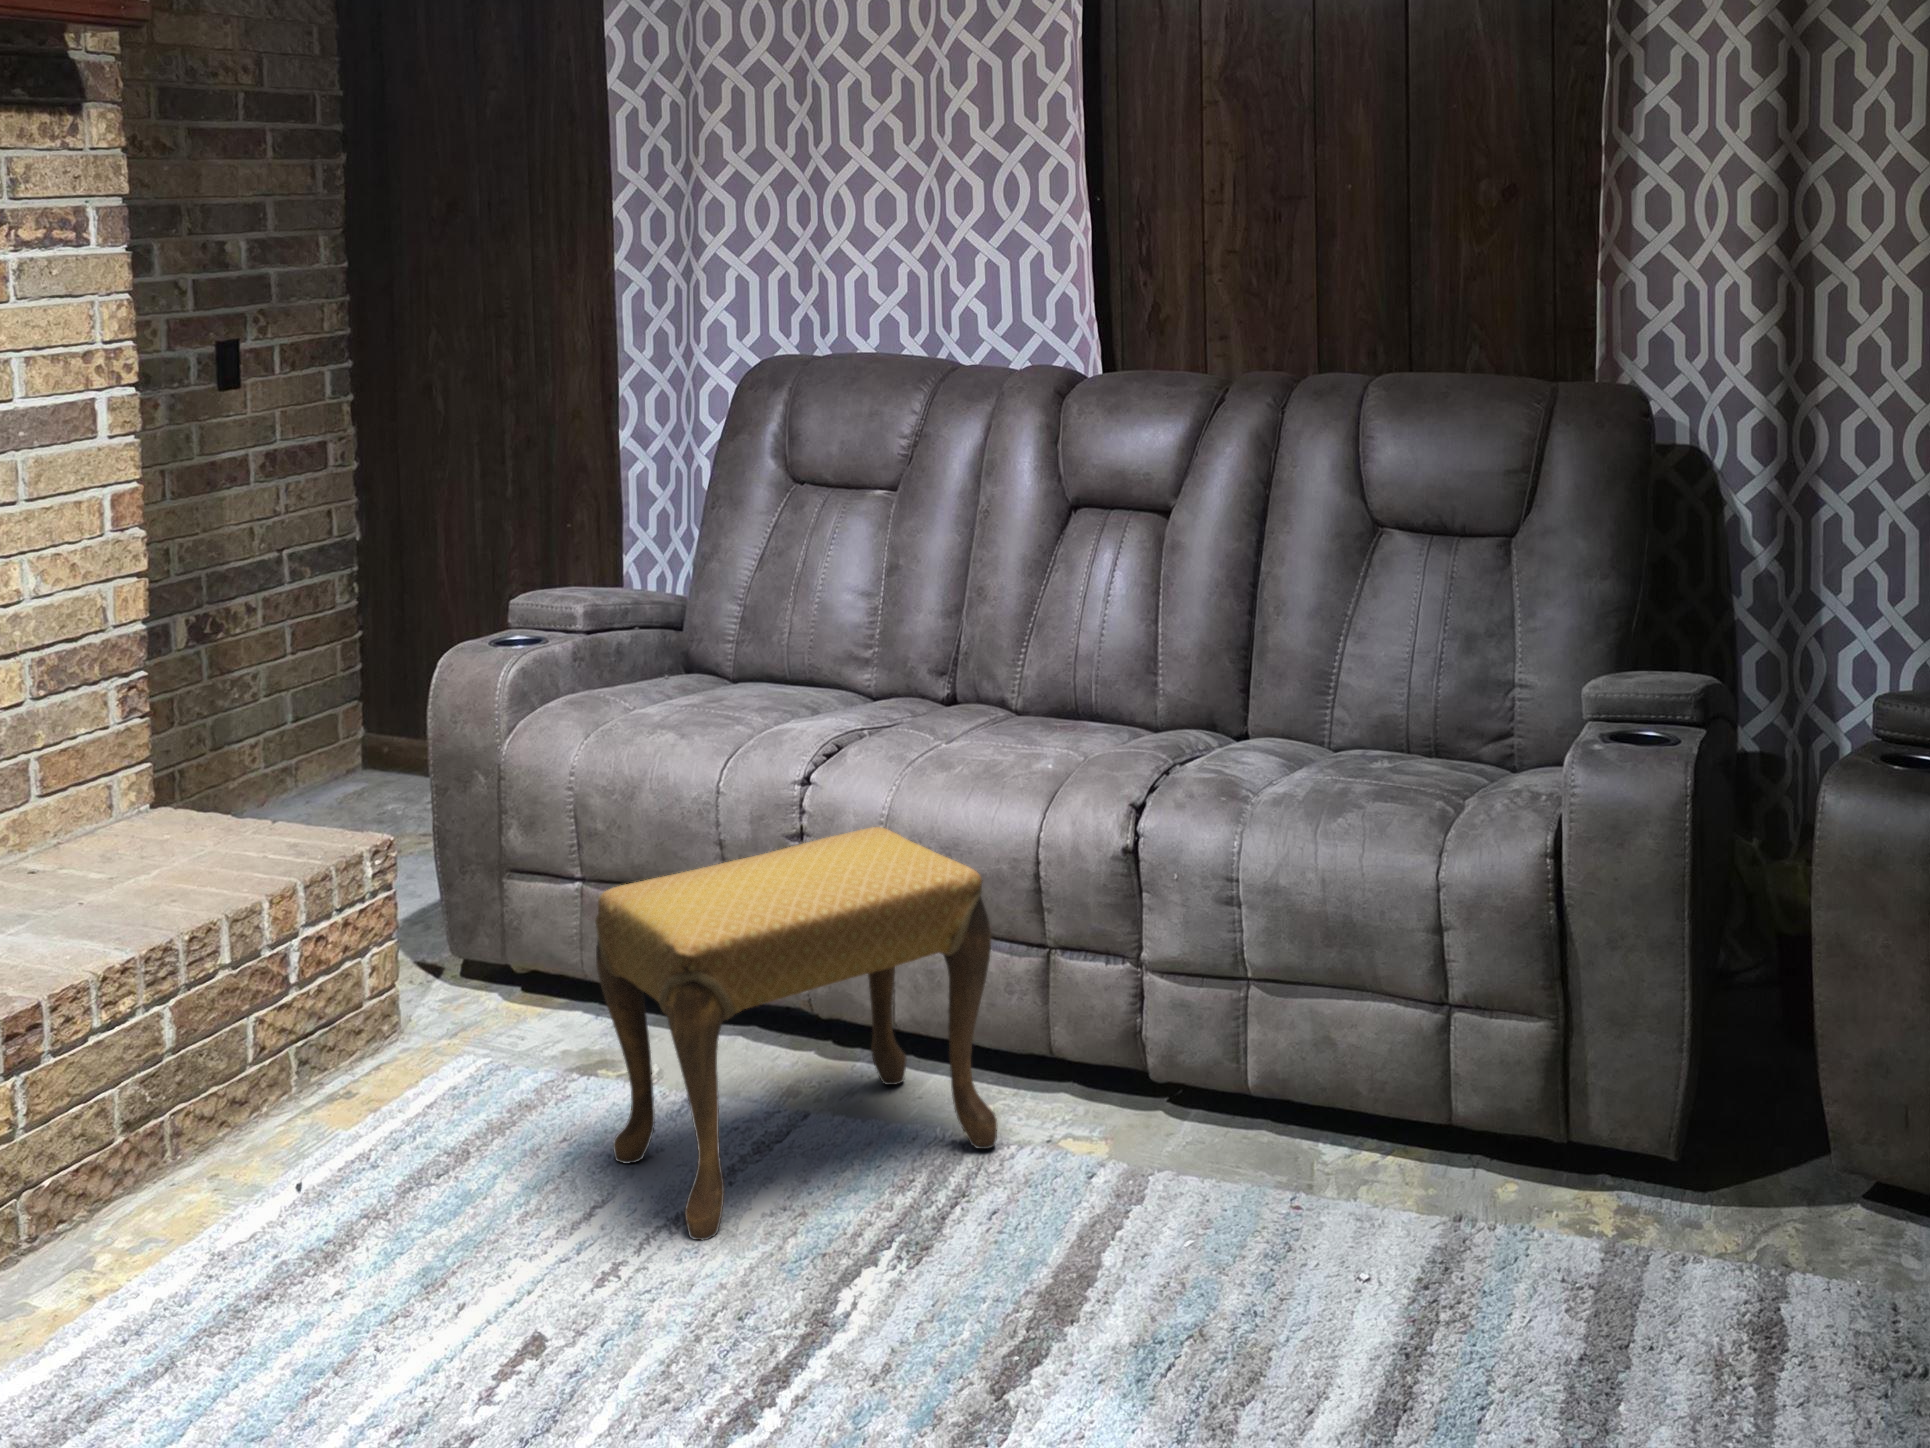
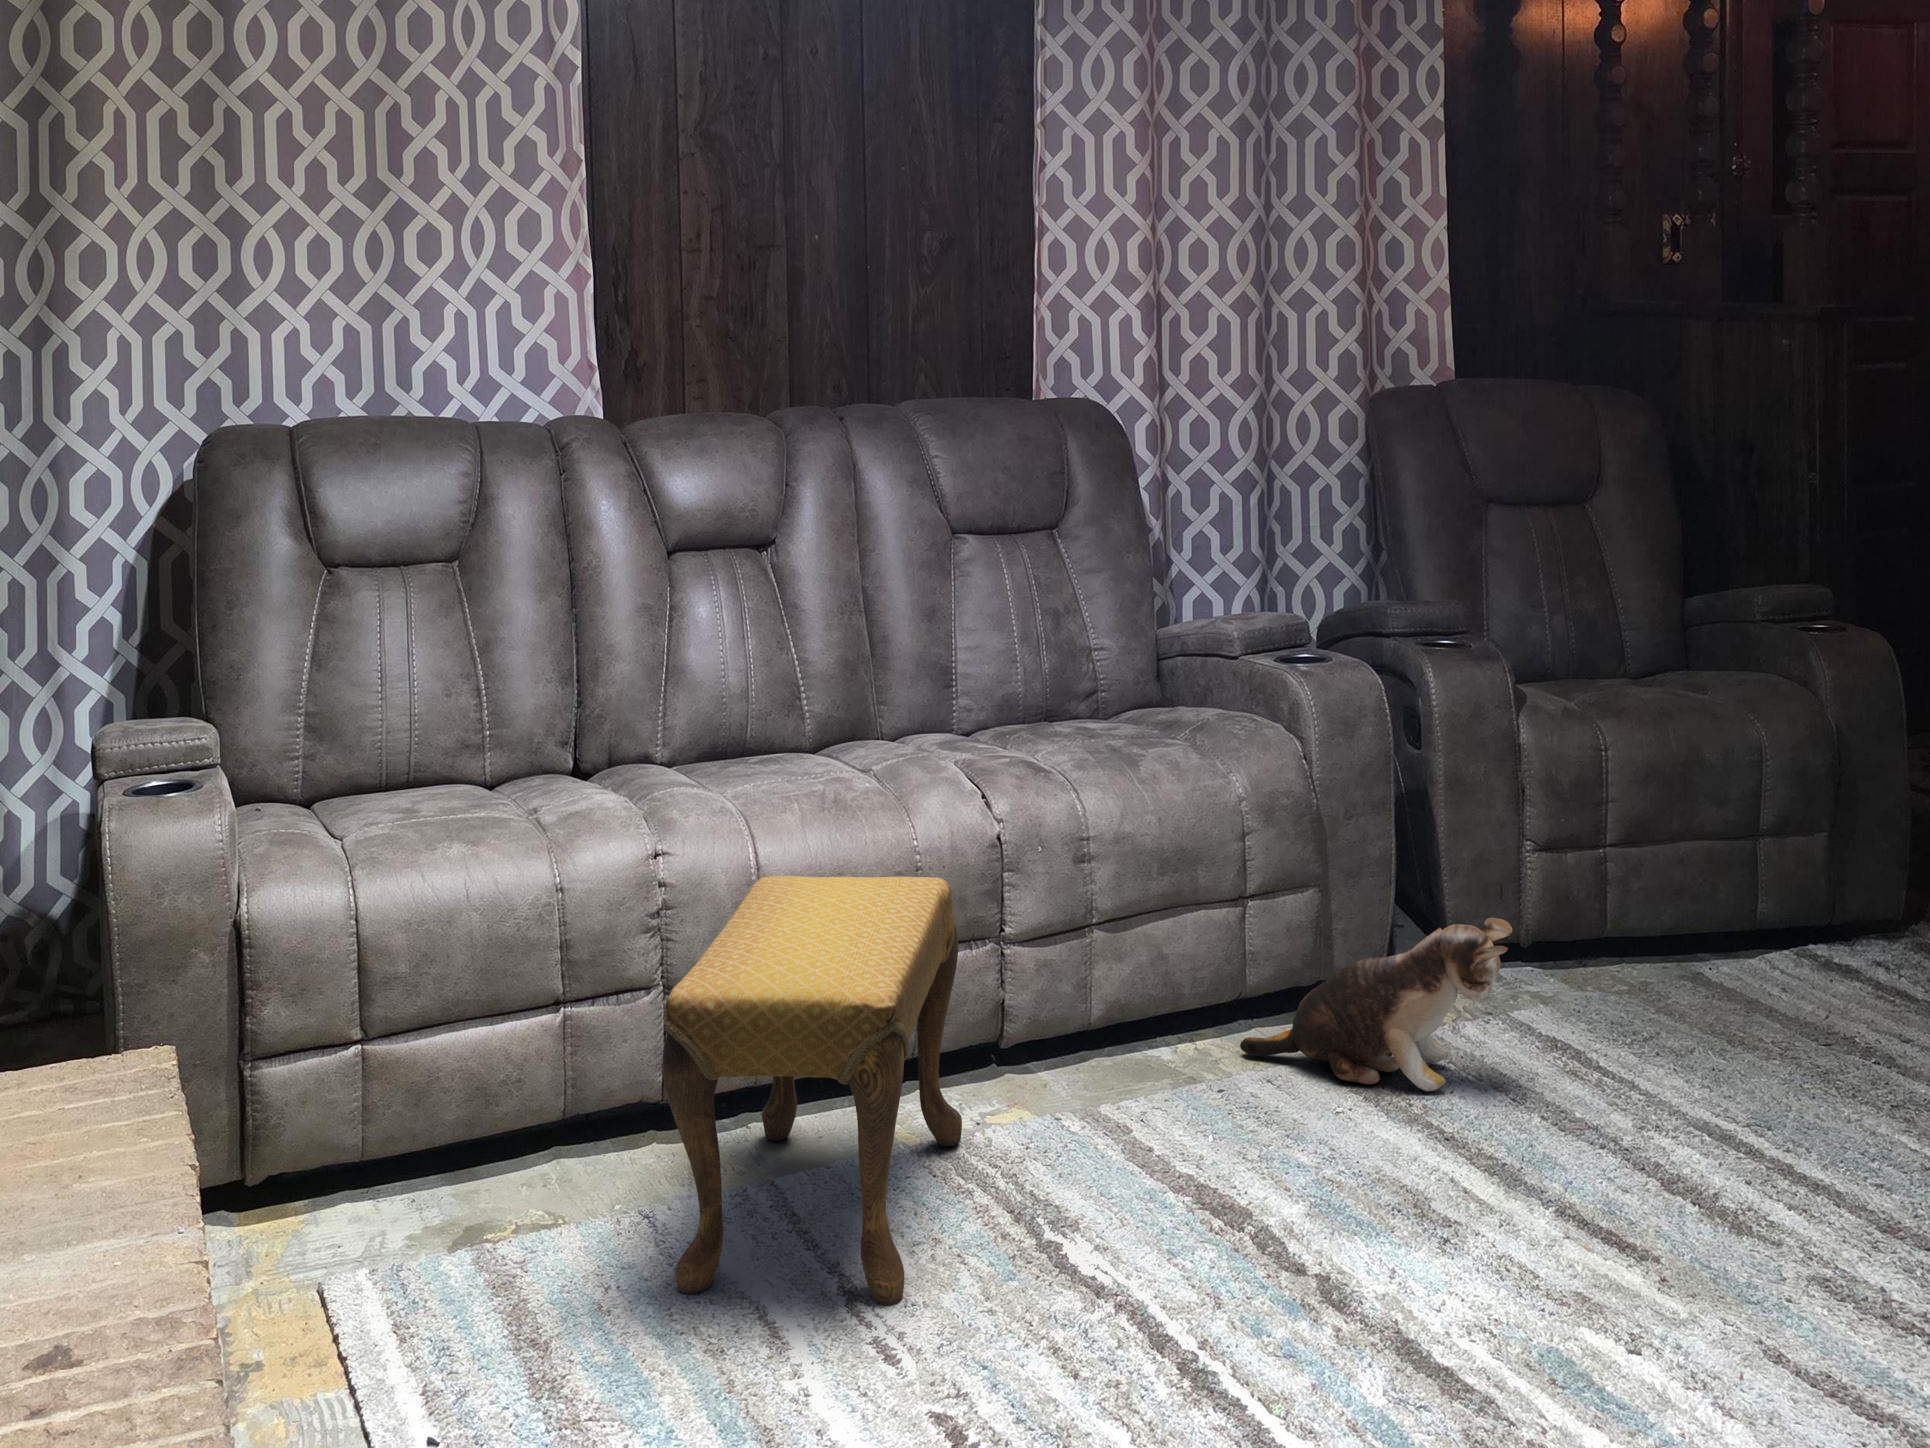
plush toy: none [1379,1118,1595,1323] -> present [1240,918,1512,1092]

